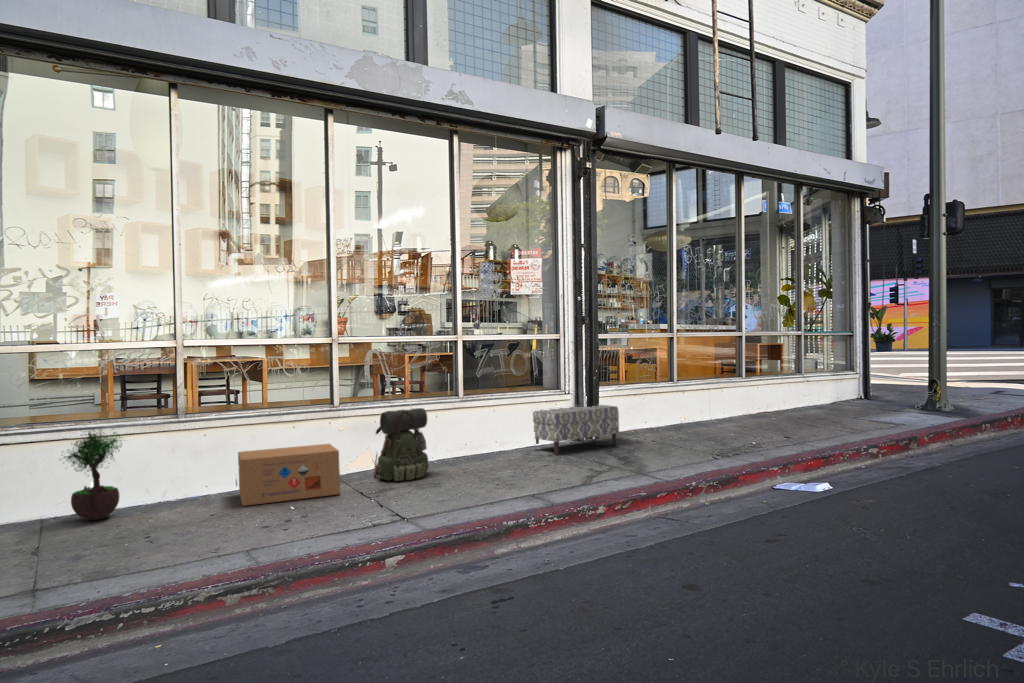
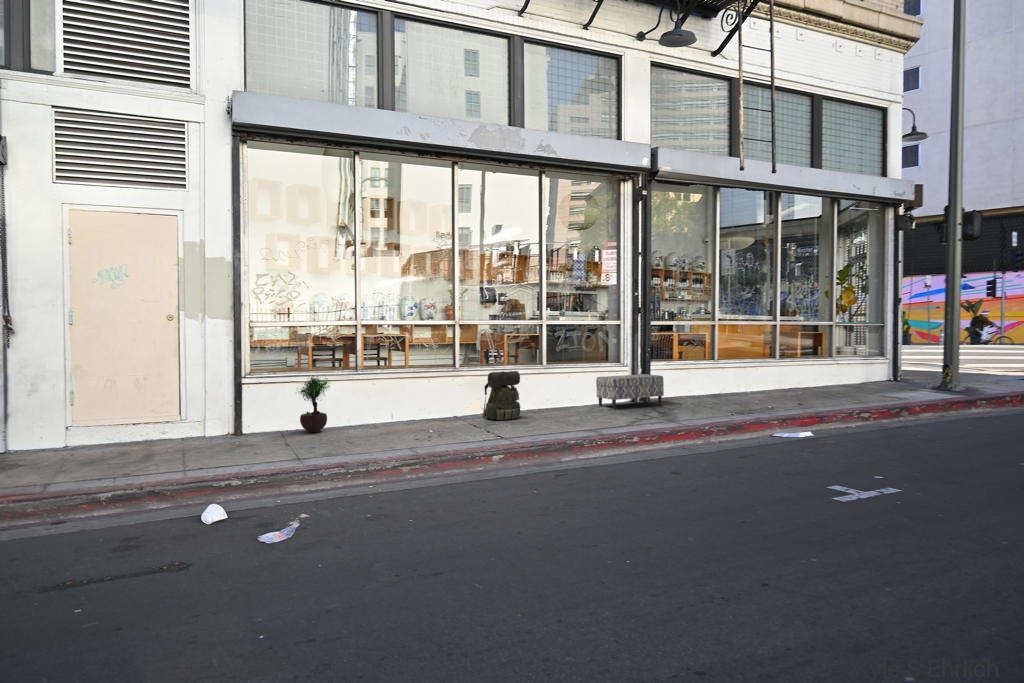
cardboard box: present [238,444,340,506] -> none [396,393,461,429]

